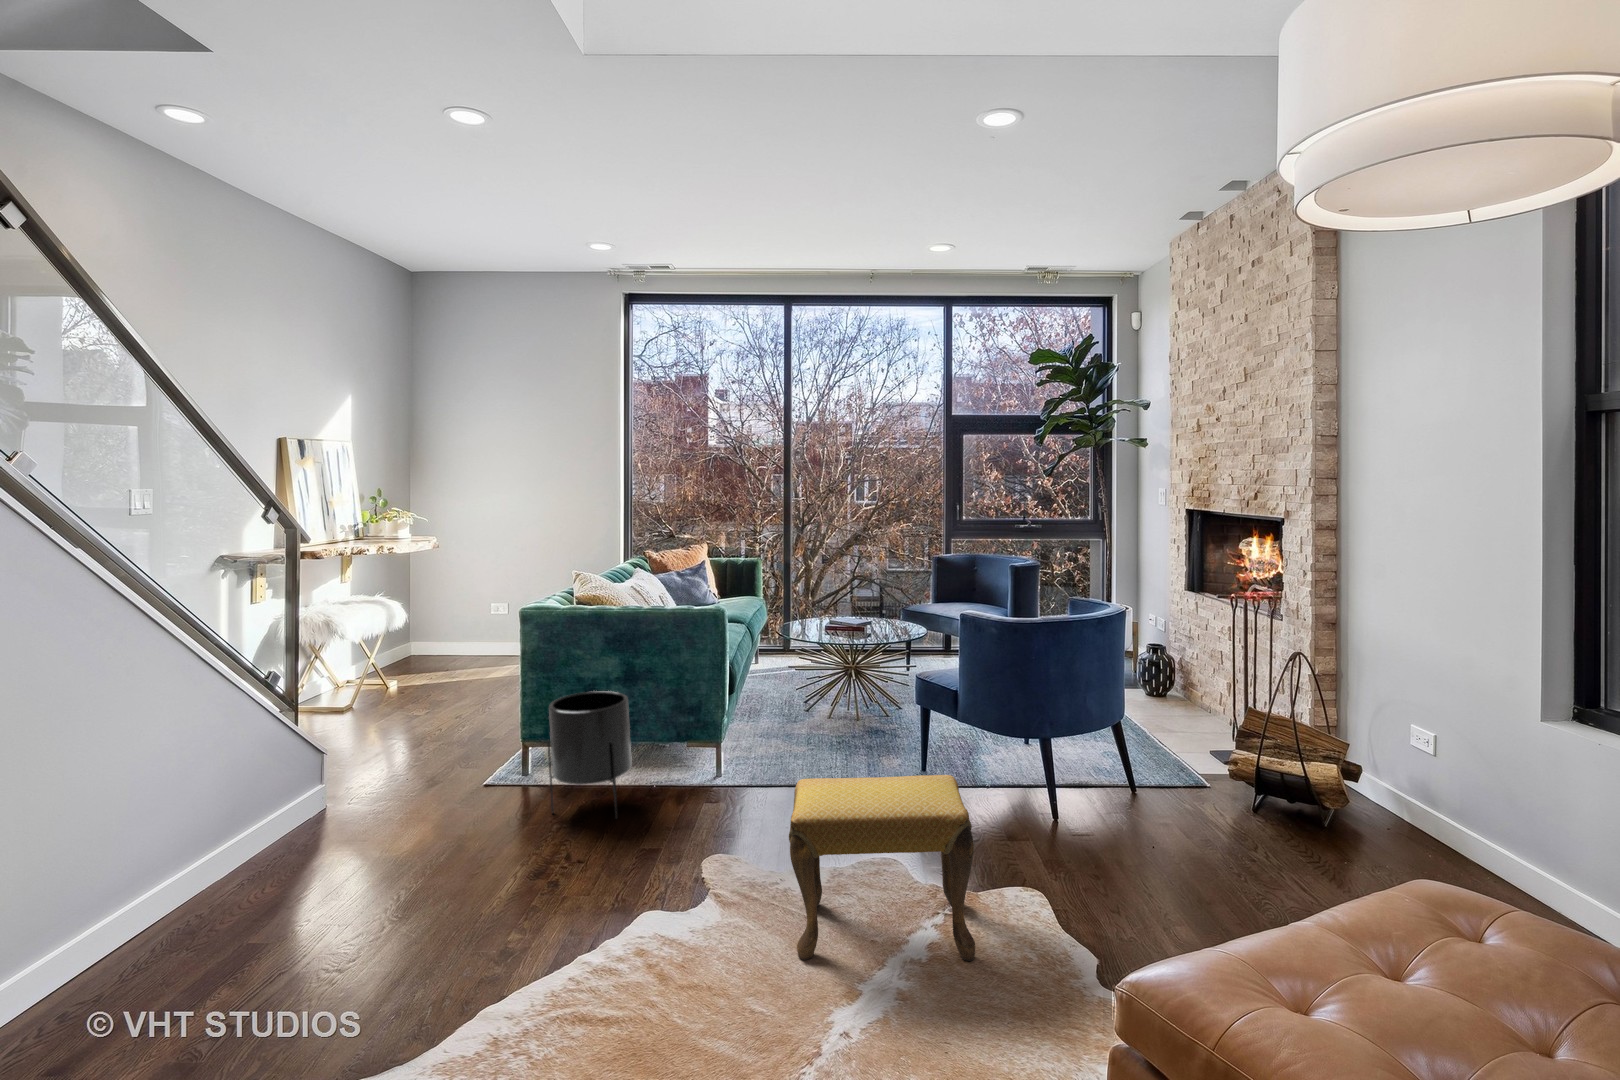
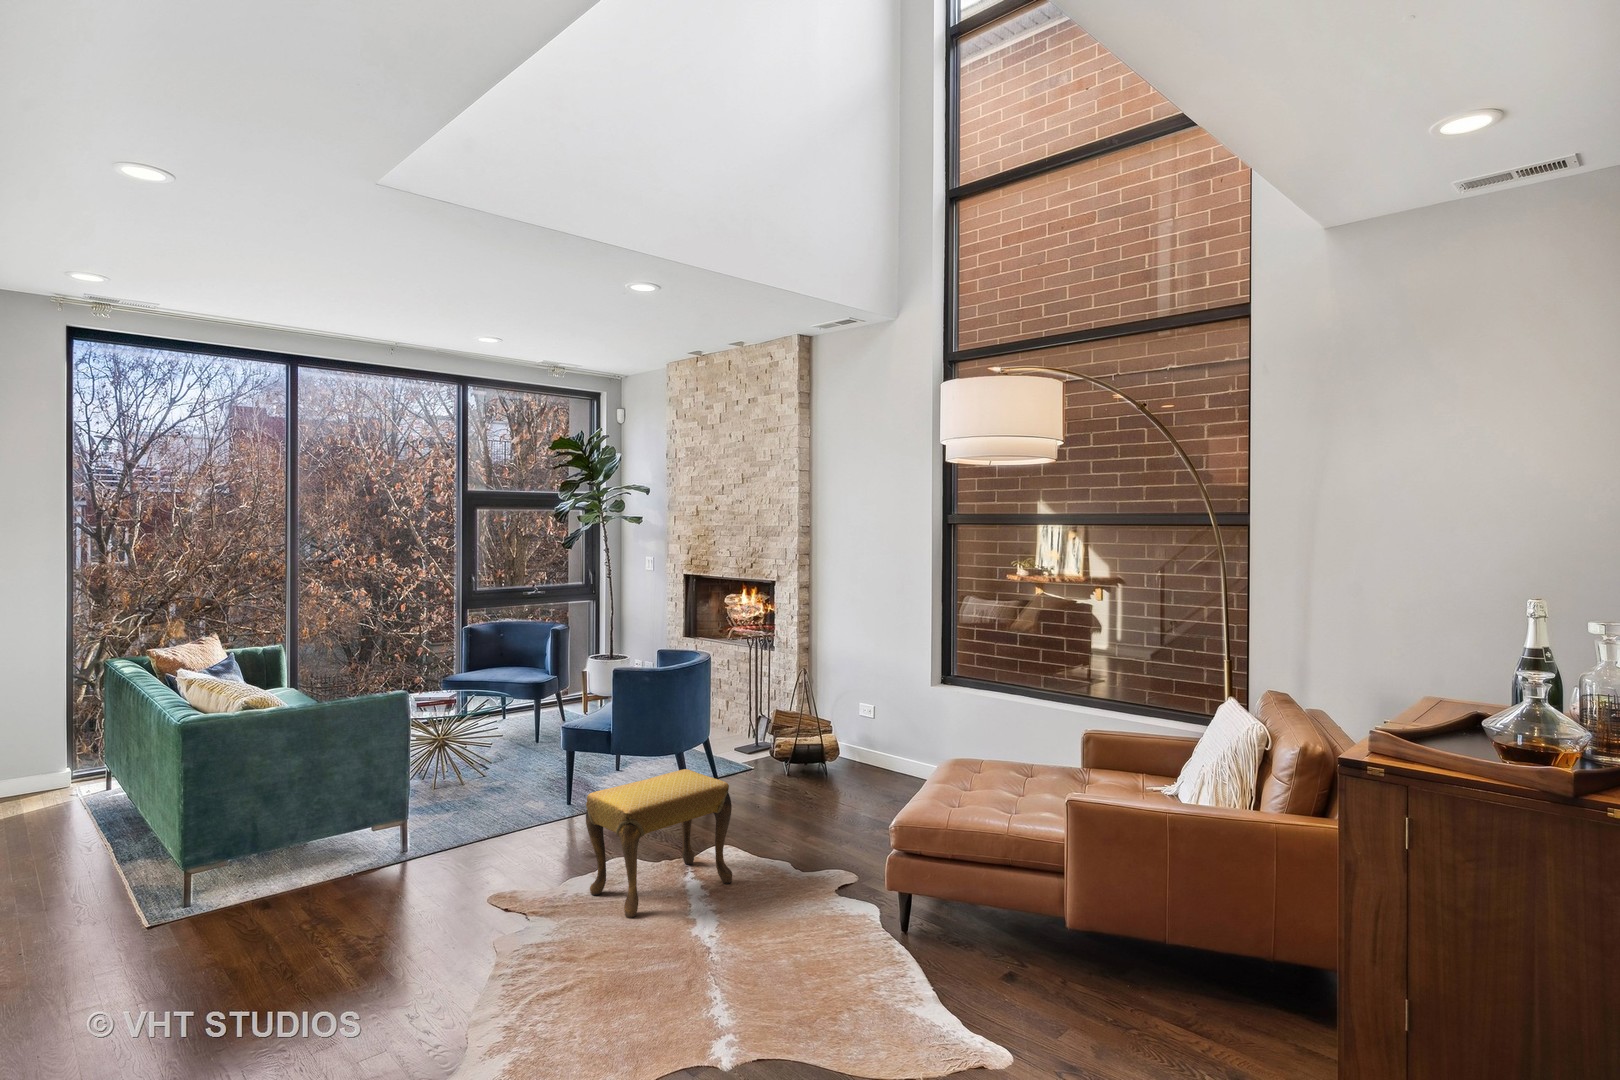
planter: present [547,691,632,819] -> none [228,777,324,921]

